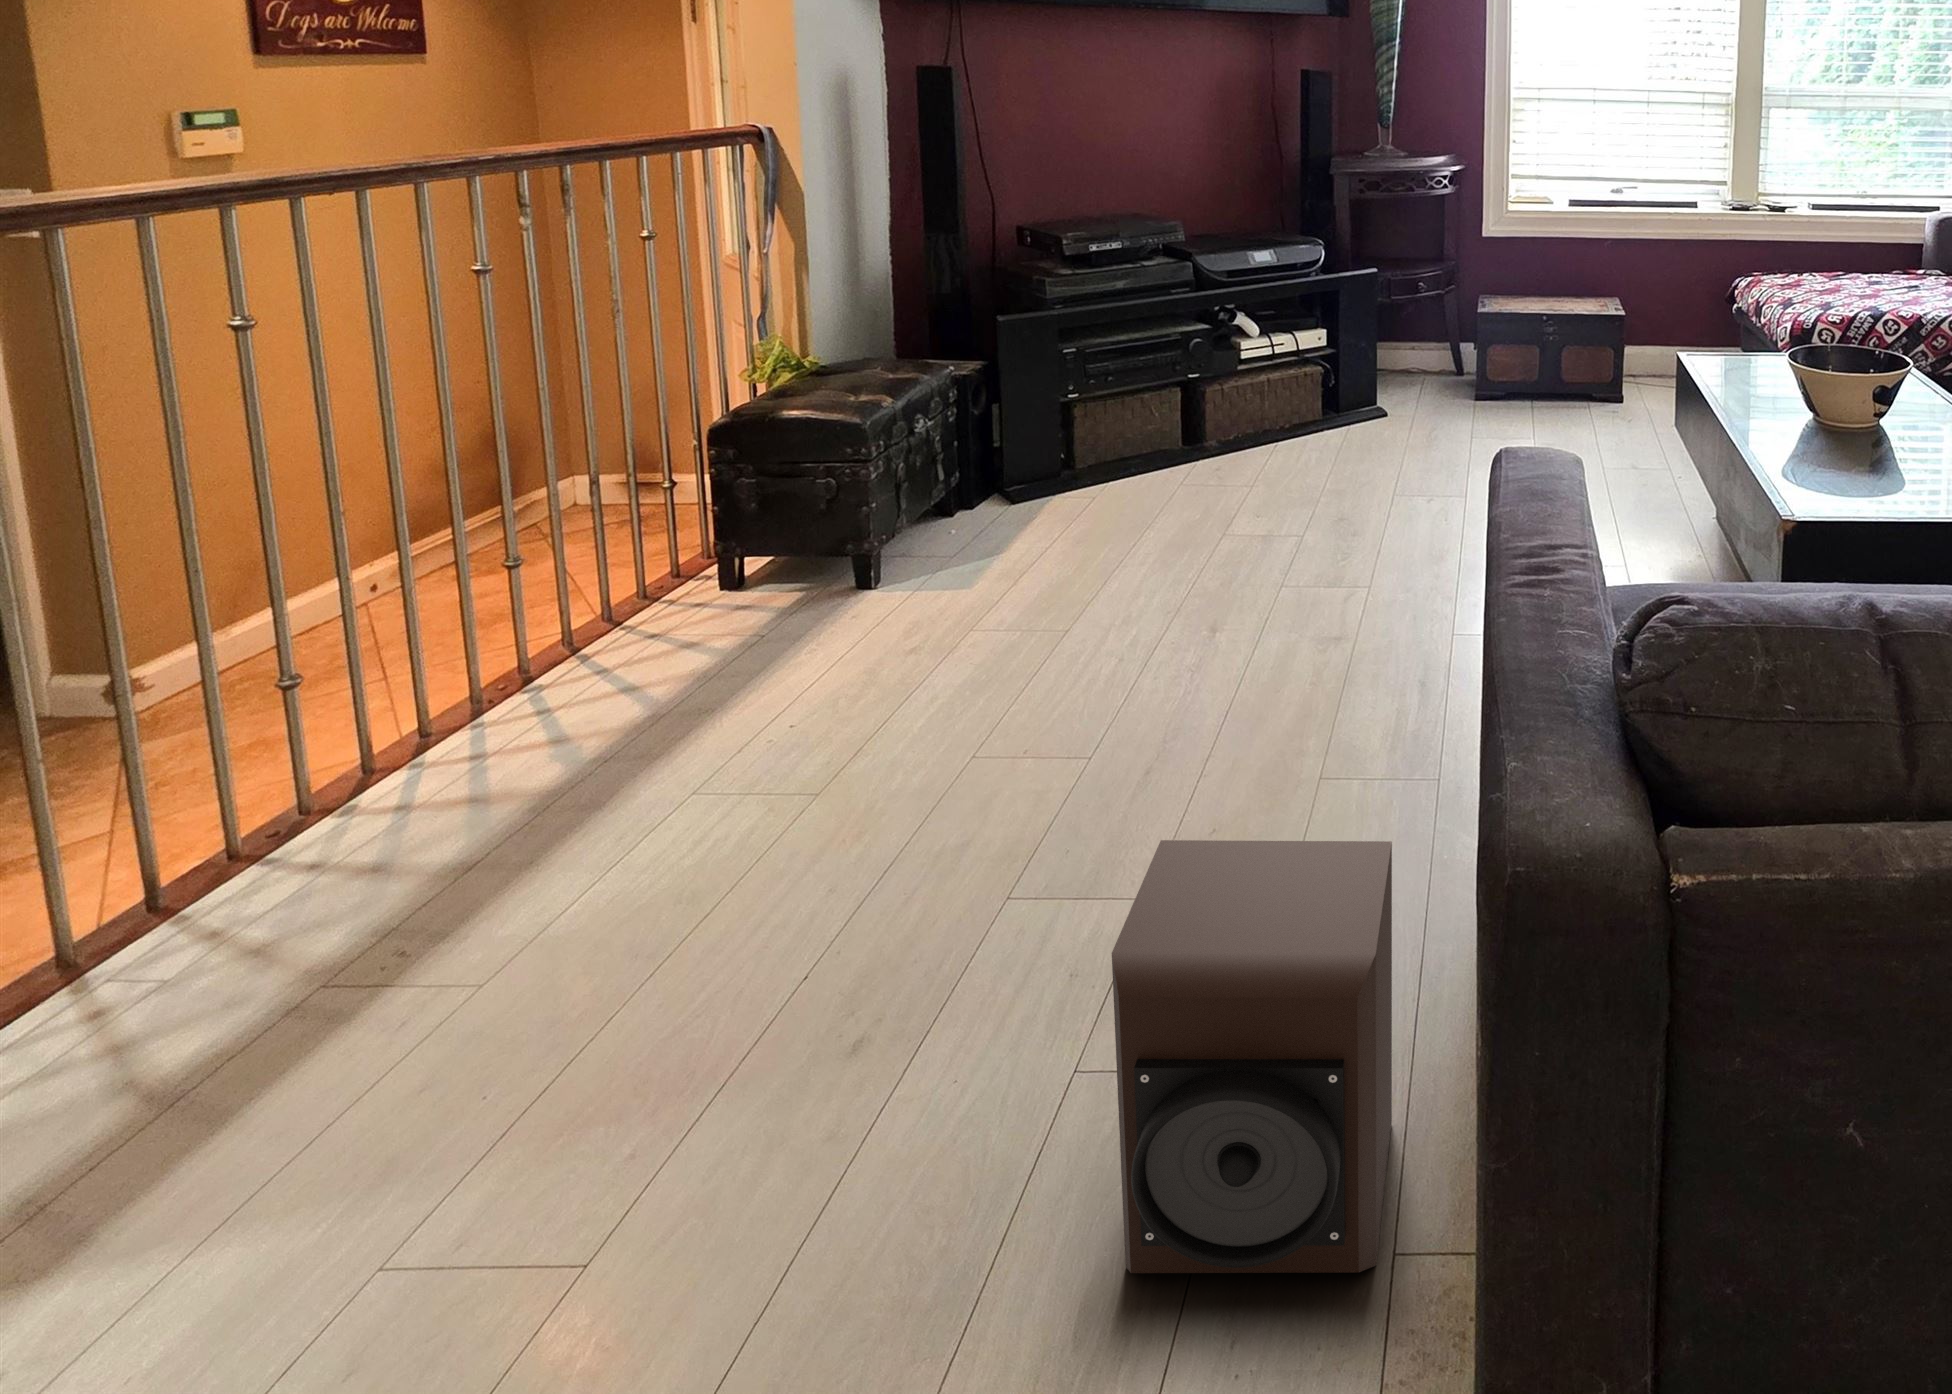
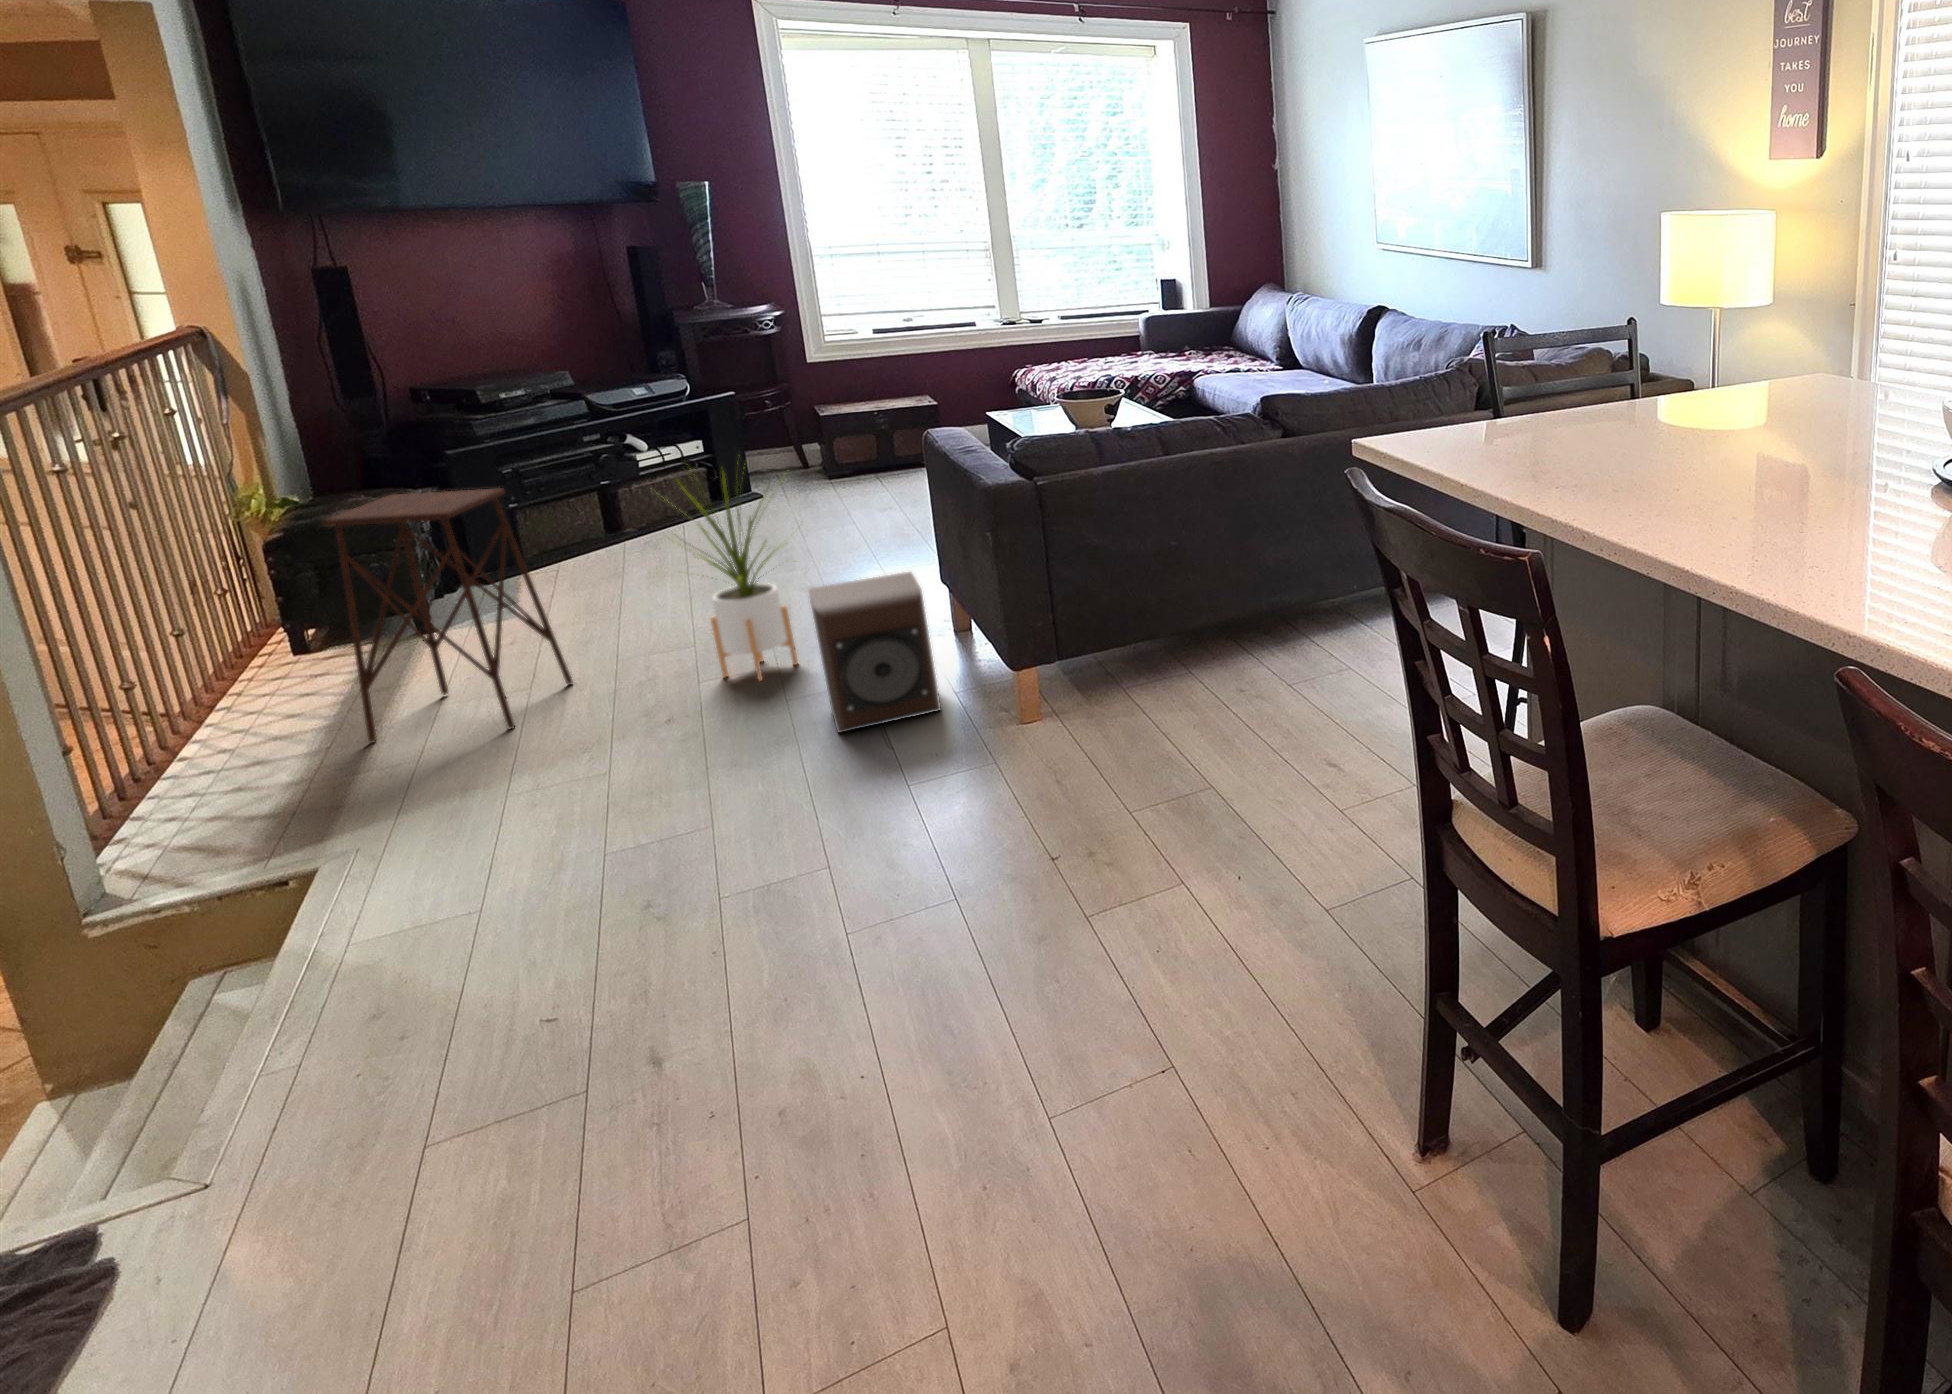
side table: none [545,422,903,906] -> present [322,488,573,742]
house plant: none [1003,441,1265,914] -> present [668,473,798,681]

